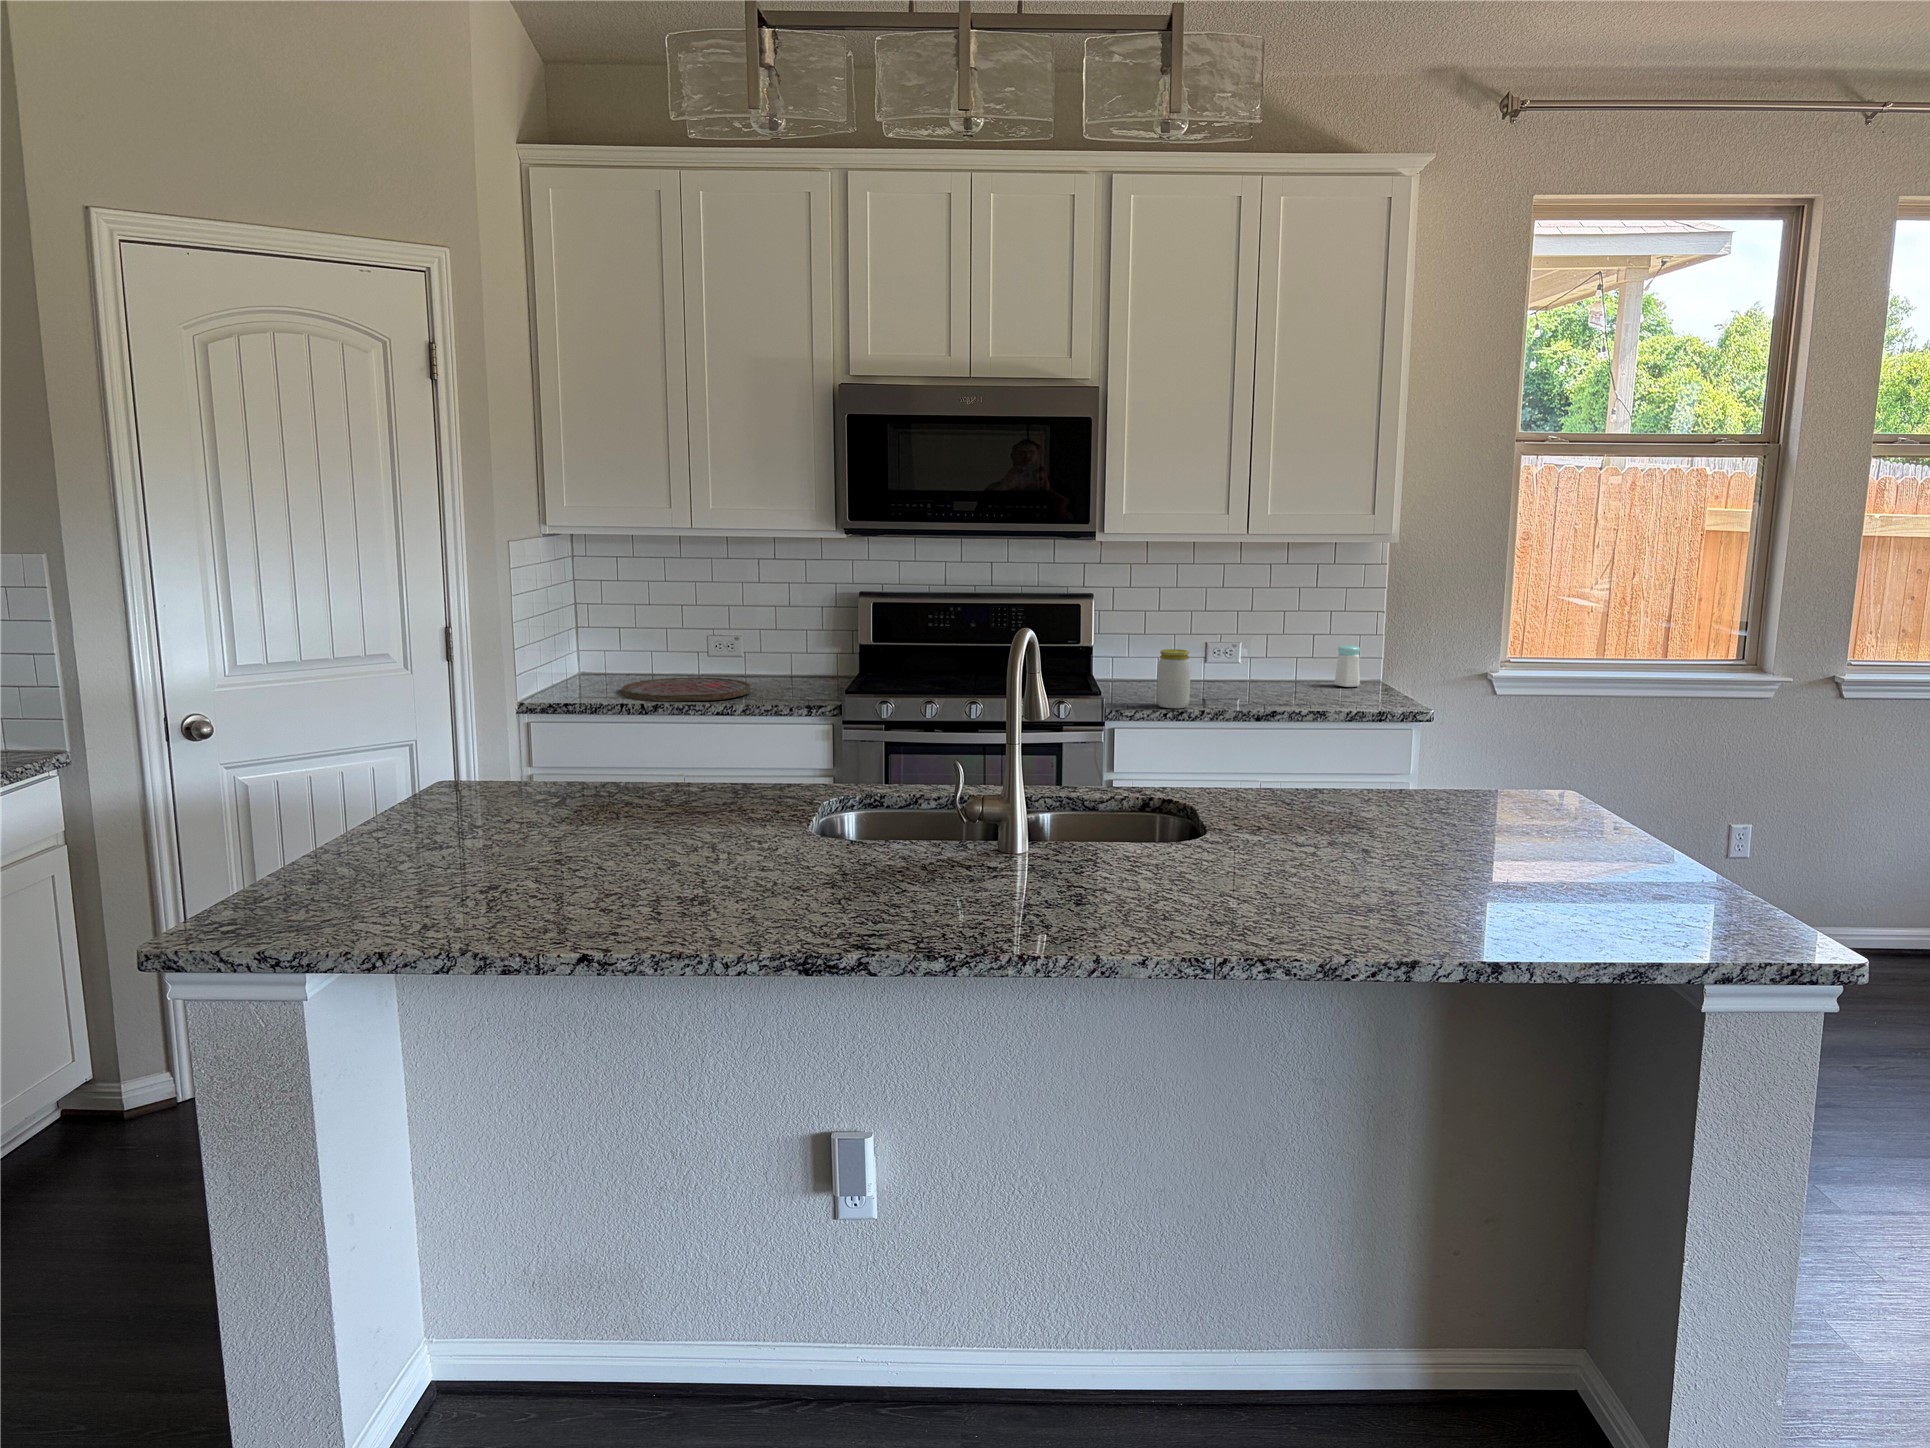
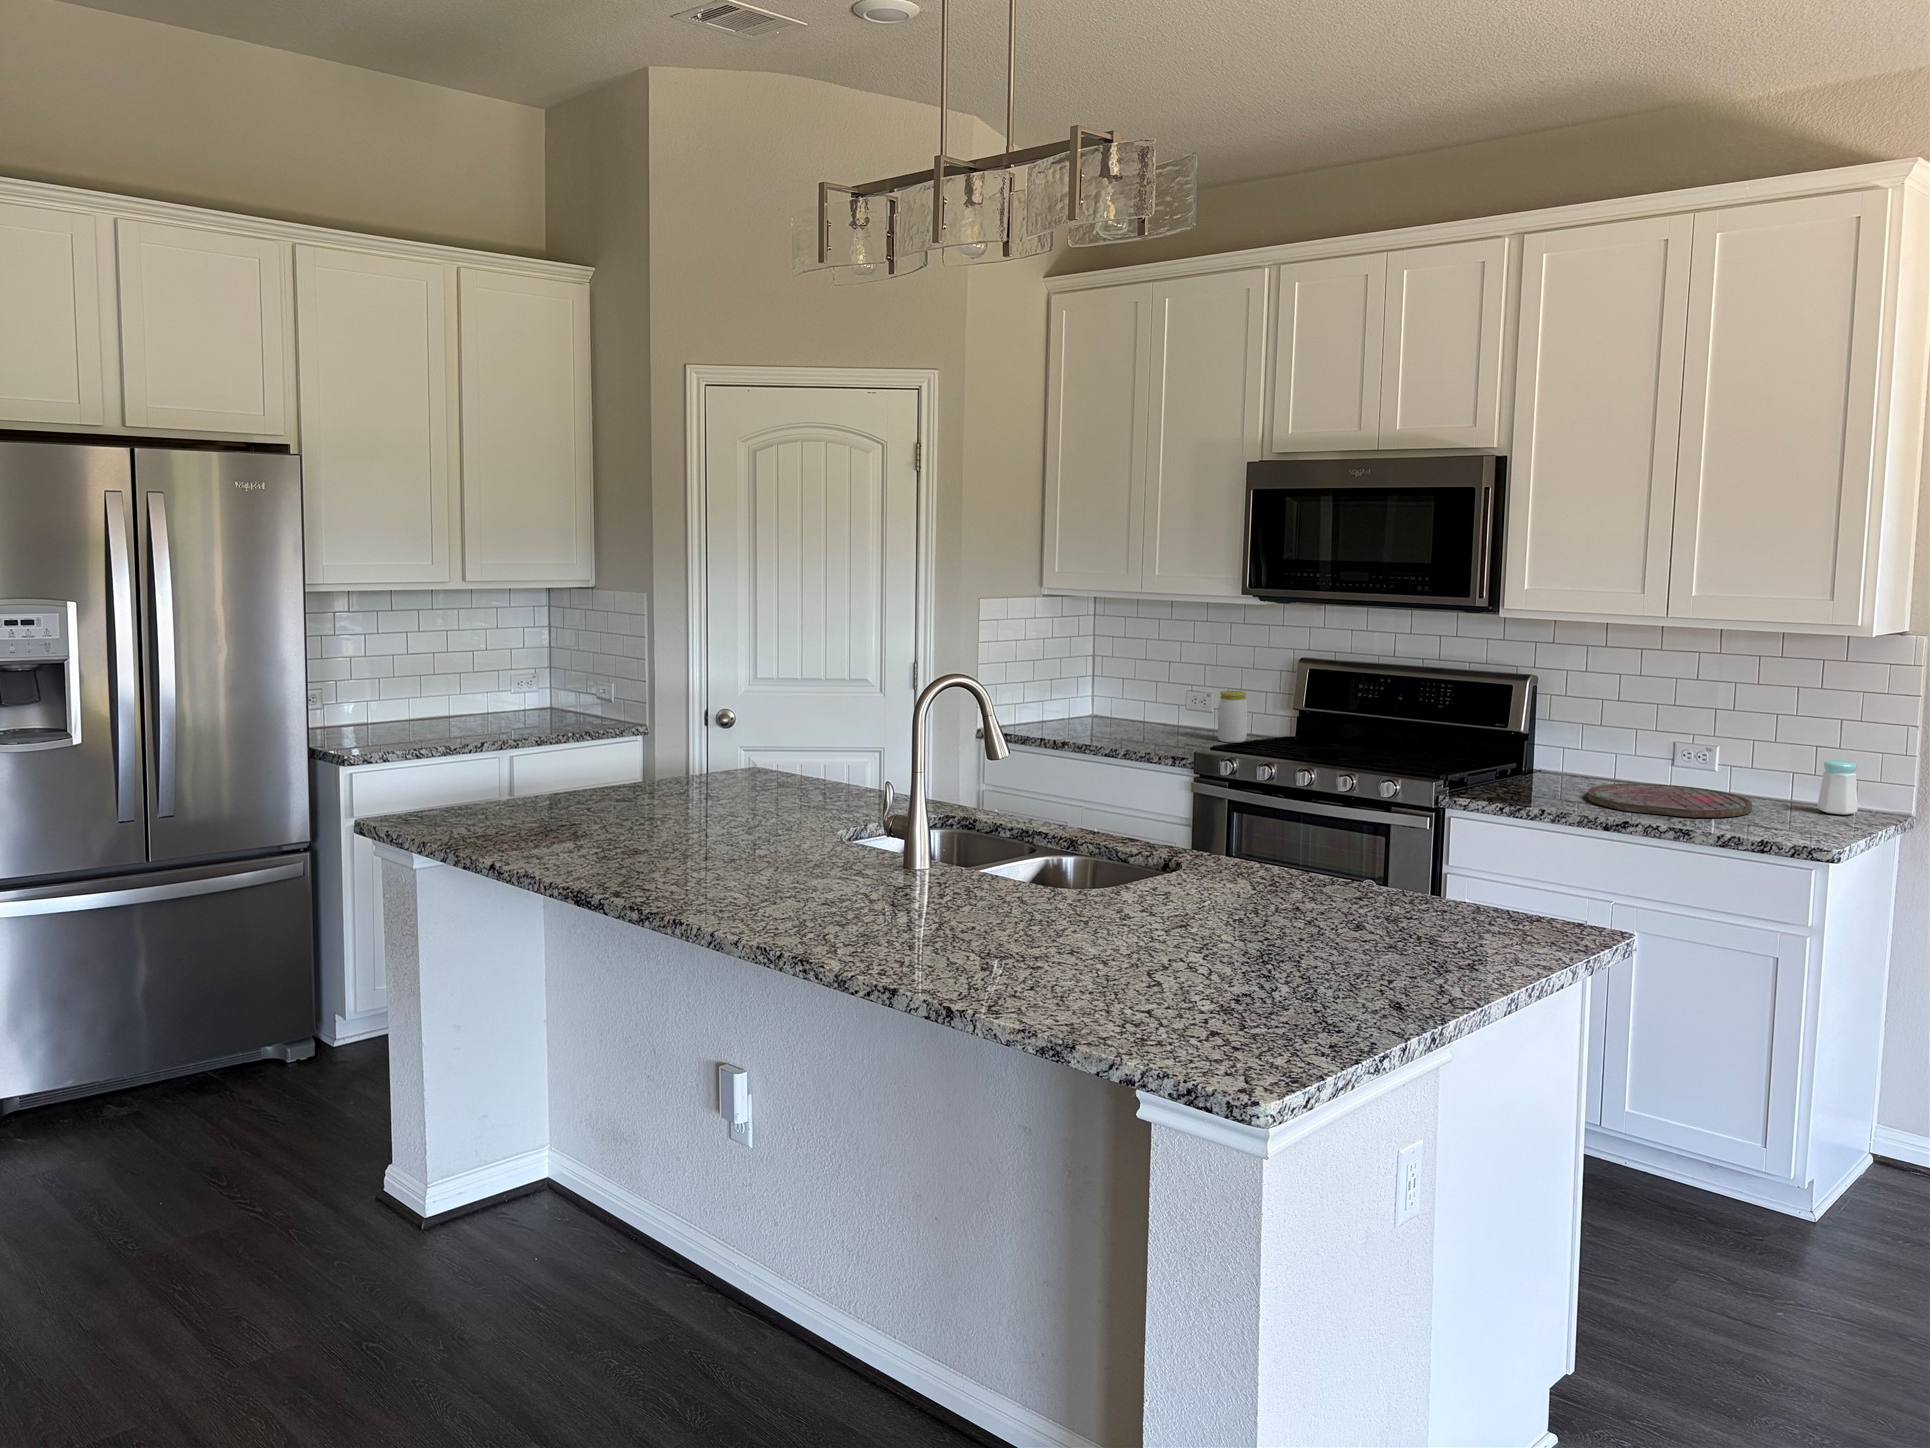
jar: present [1157,649,1190,708] -> present [1218,691,1247,742]
cutting board: present [622,677,750,702] -> present [1588,784,1752,817]

